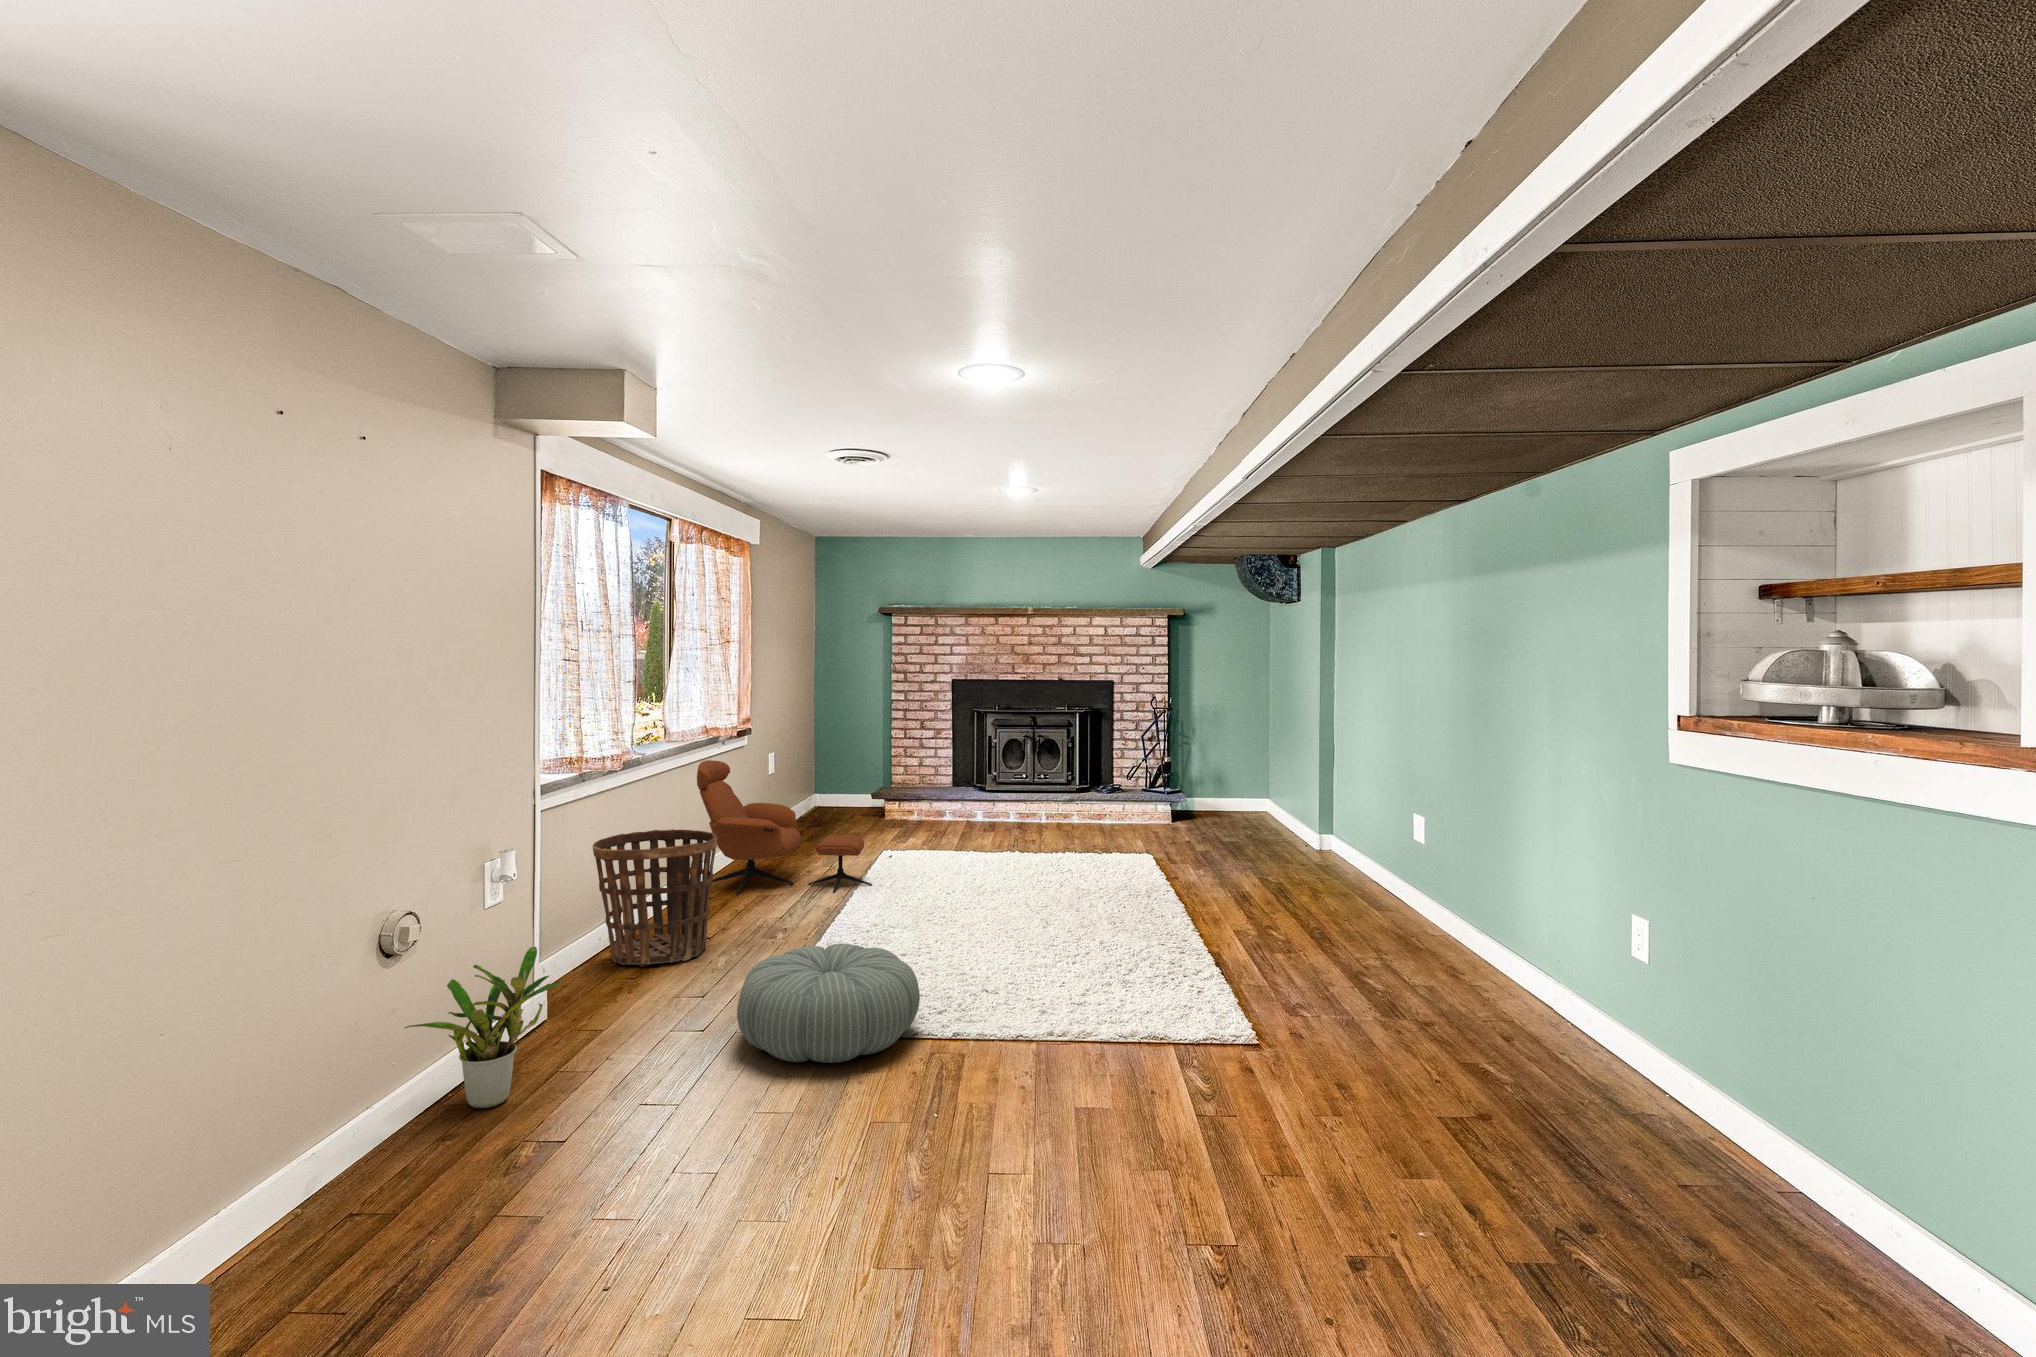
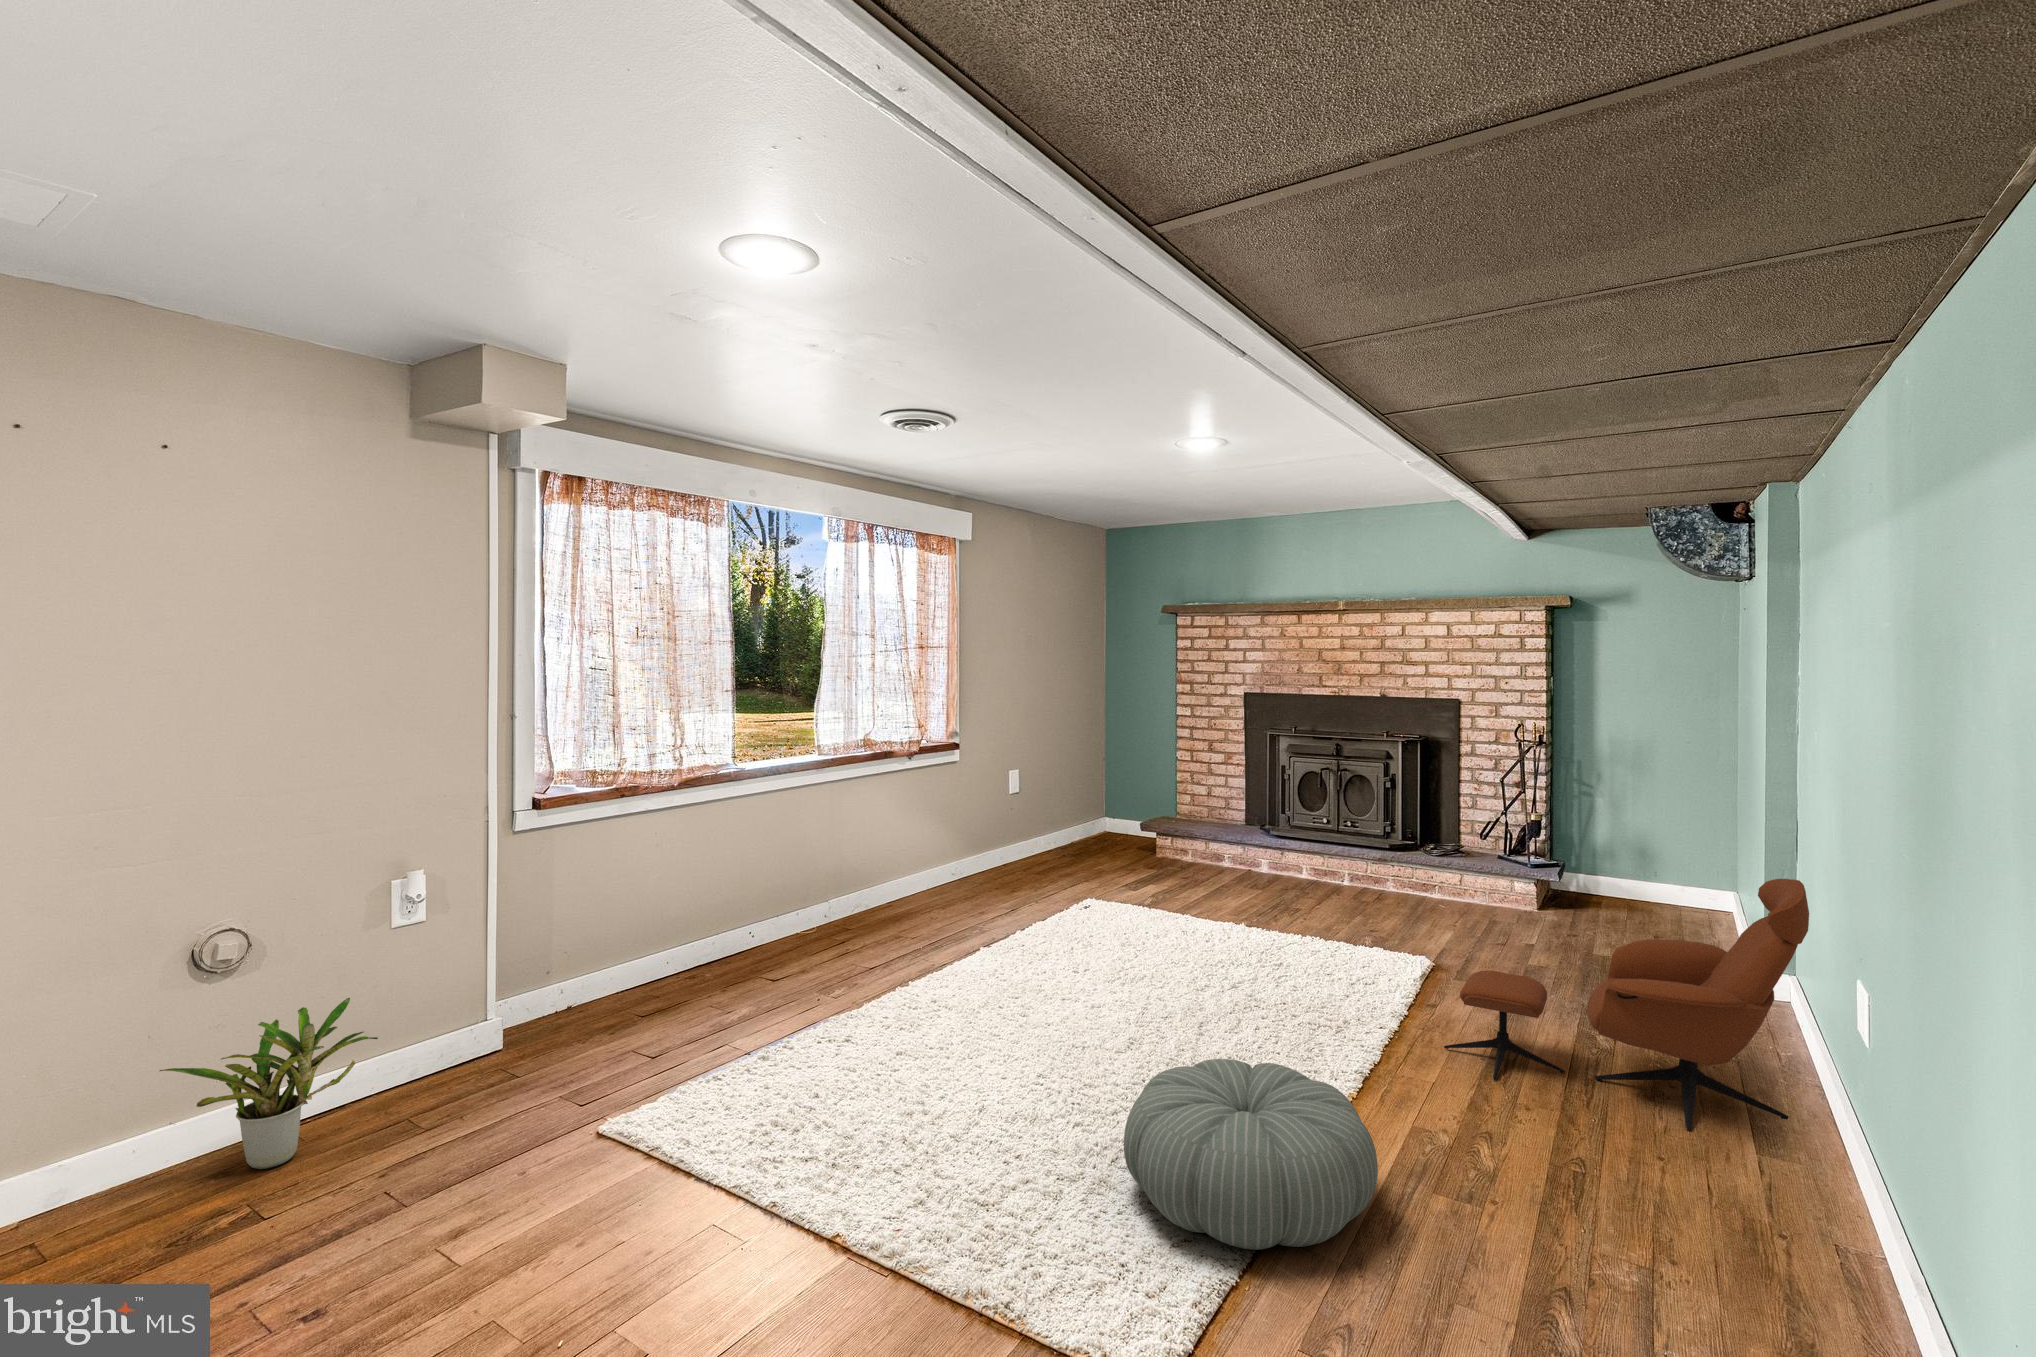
lounge chair: present [697,760,872,895] -> present [1444,879,1809,1131]
basket: present [593,829,717,965] -> none [607,863,743,1018]
pouf: present [737,943,920,1063] -> present [1124,1059,1378,1250]

